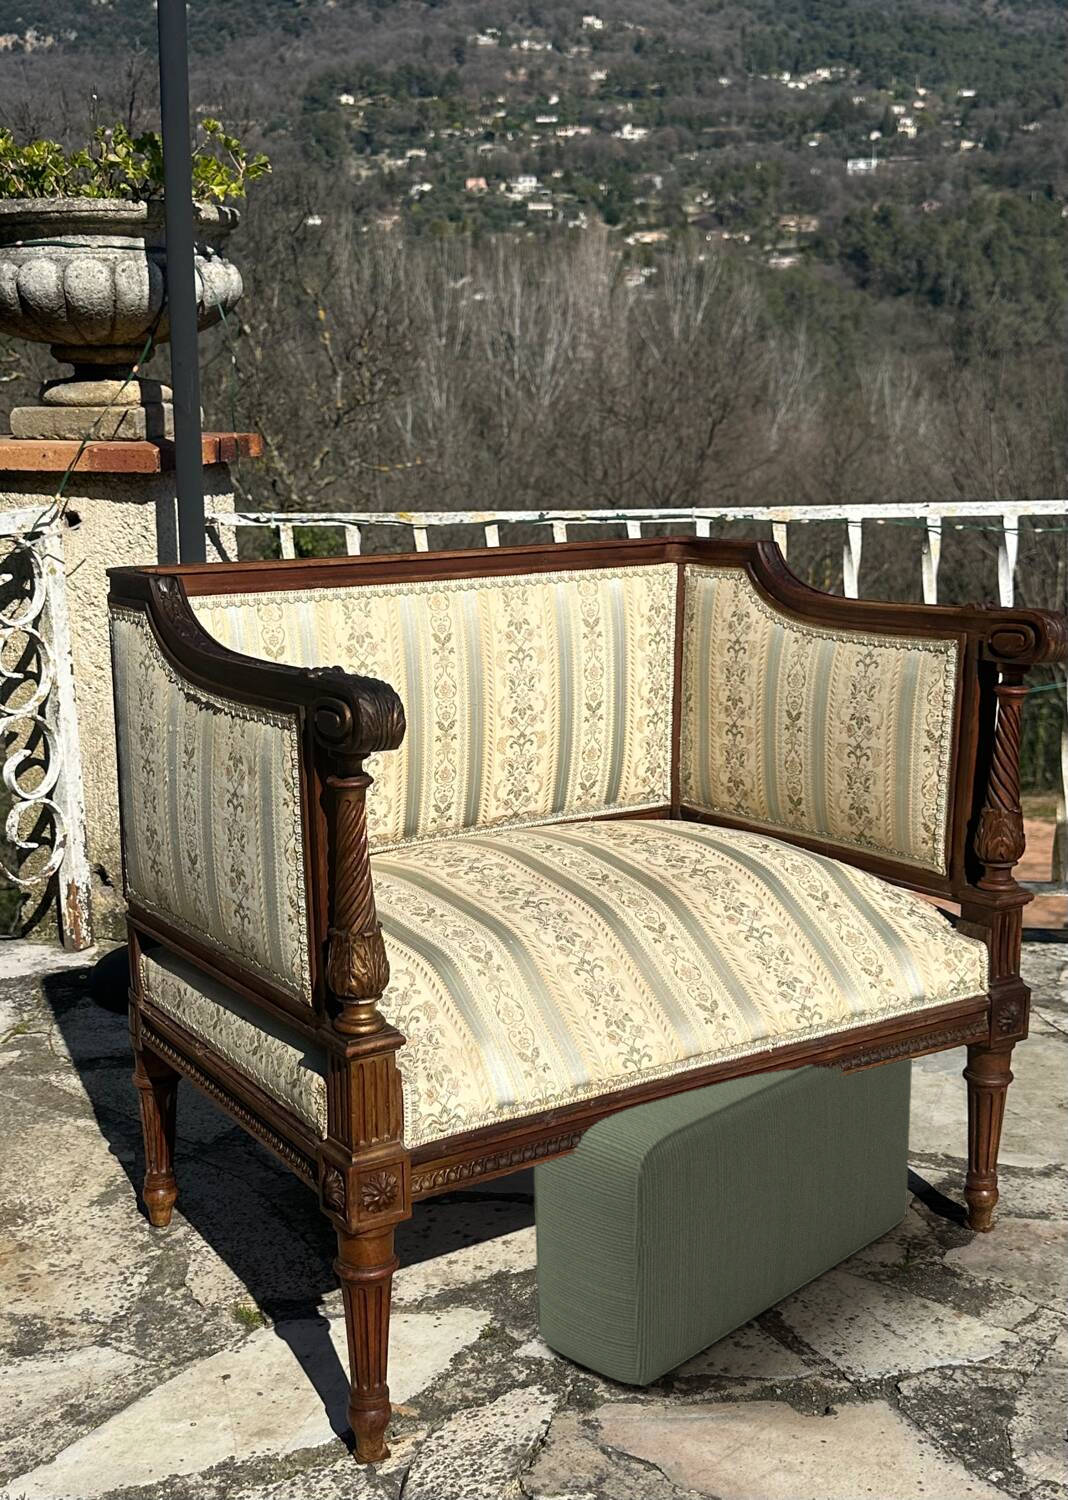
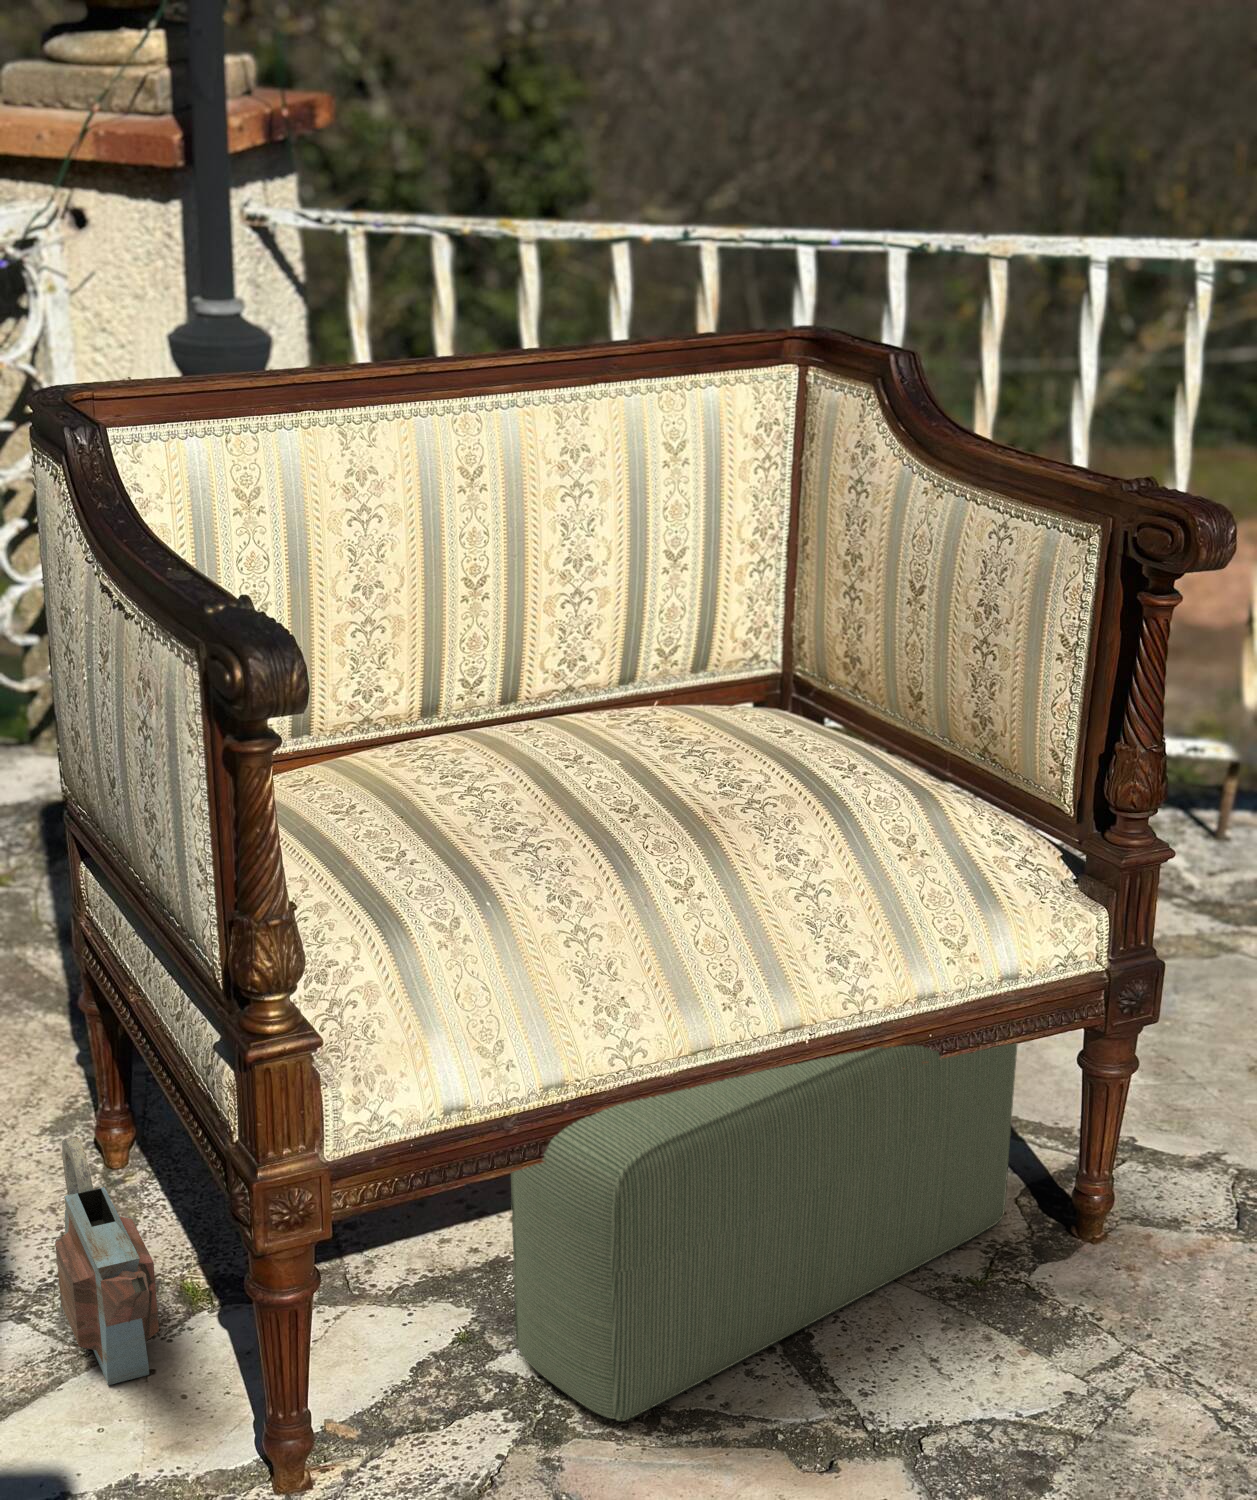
watering can: none [133,1179,236,1390] -> present [55,1136,159,1385]

